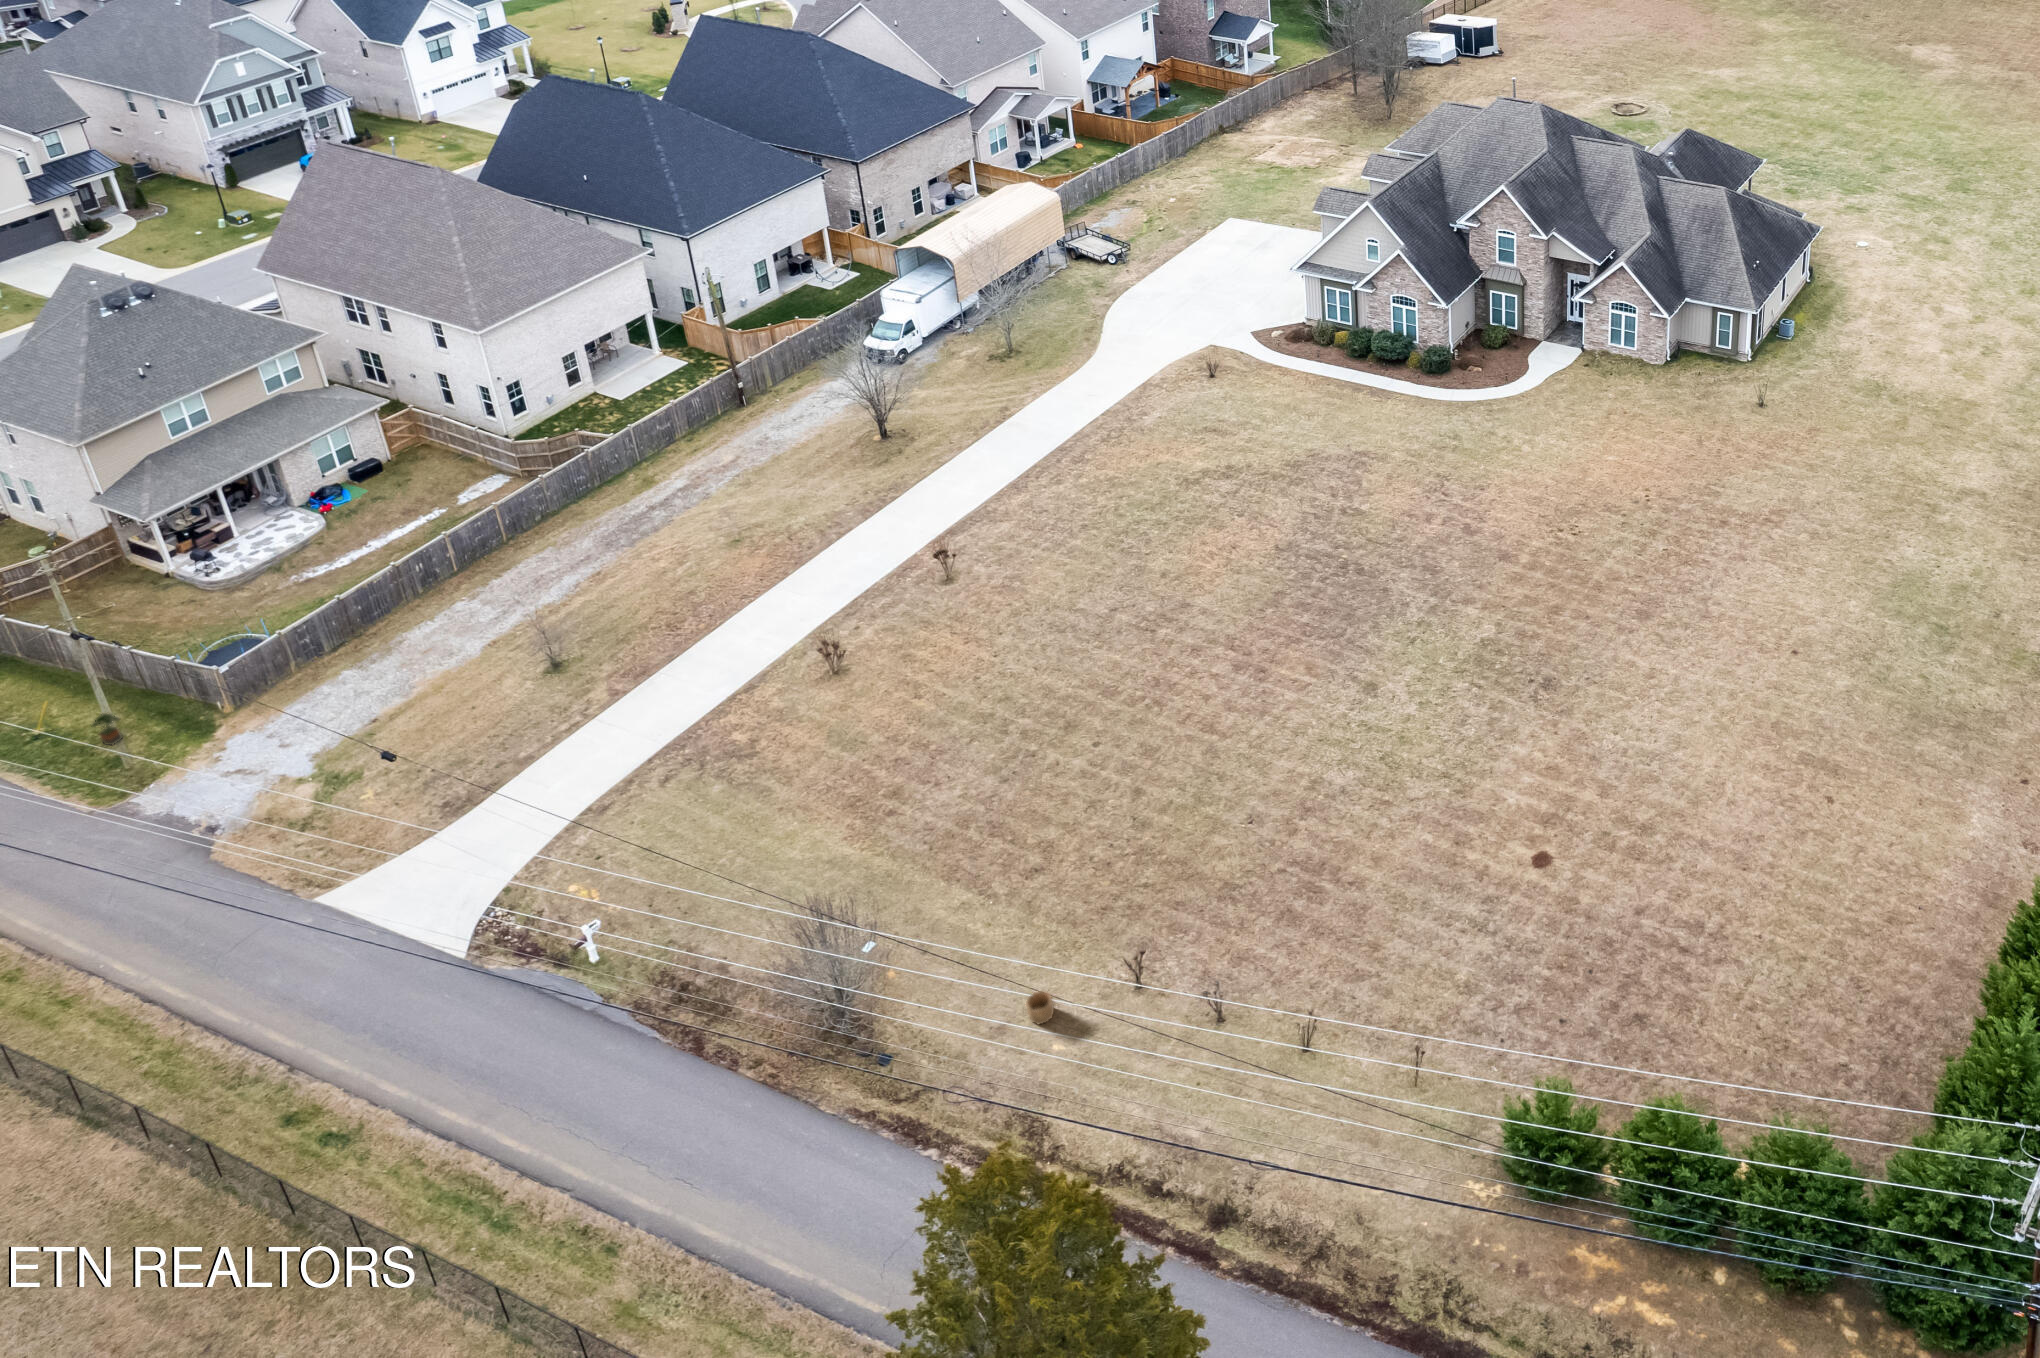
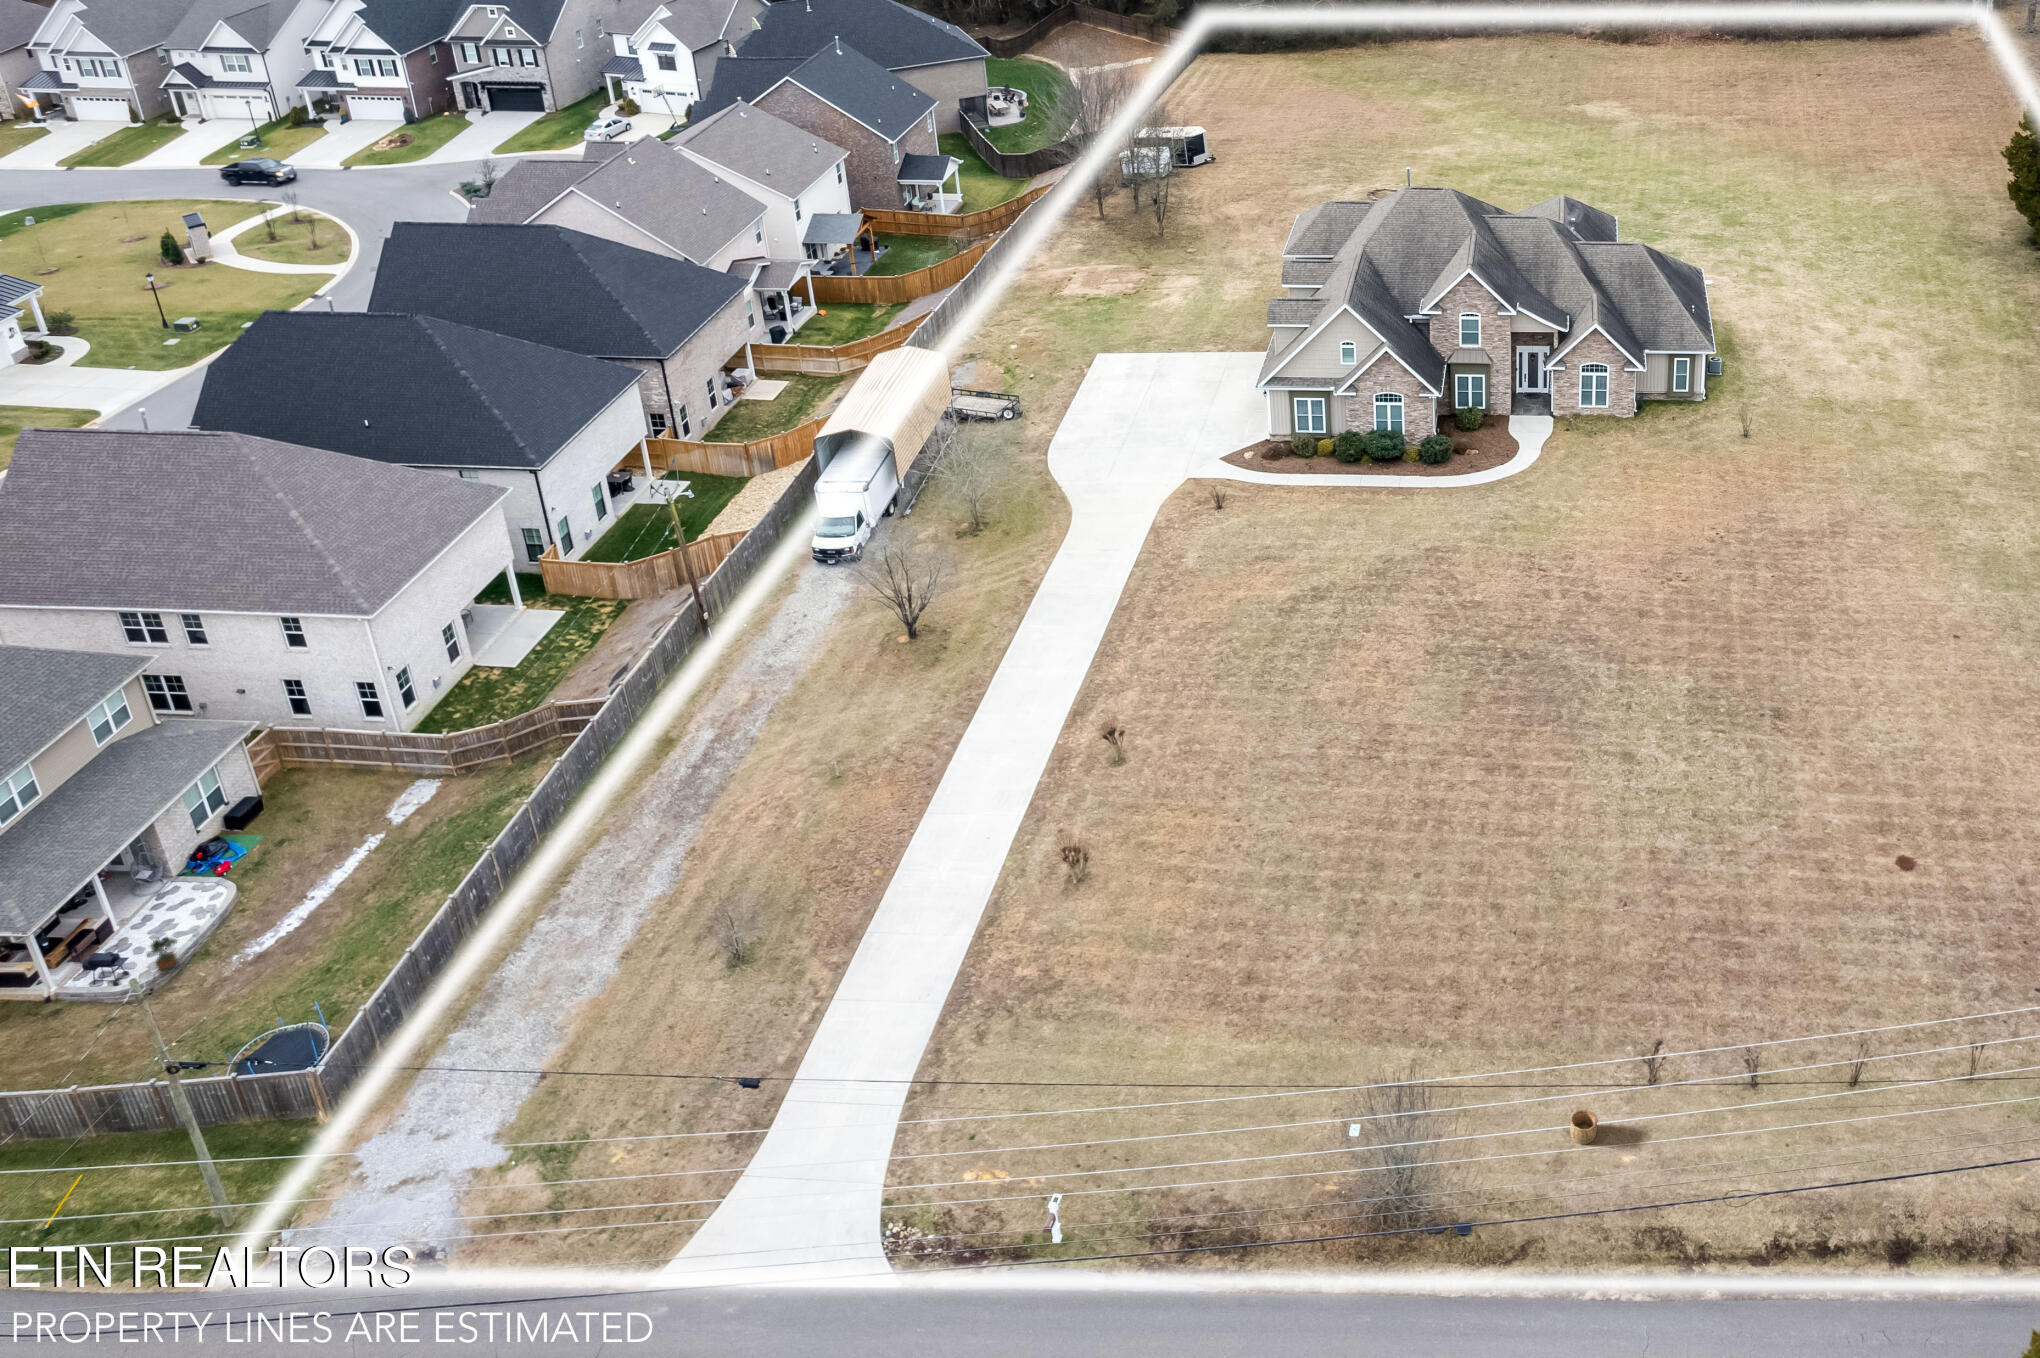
potted tree: present [91,714,122,745] -> present [147,937,178,974]

